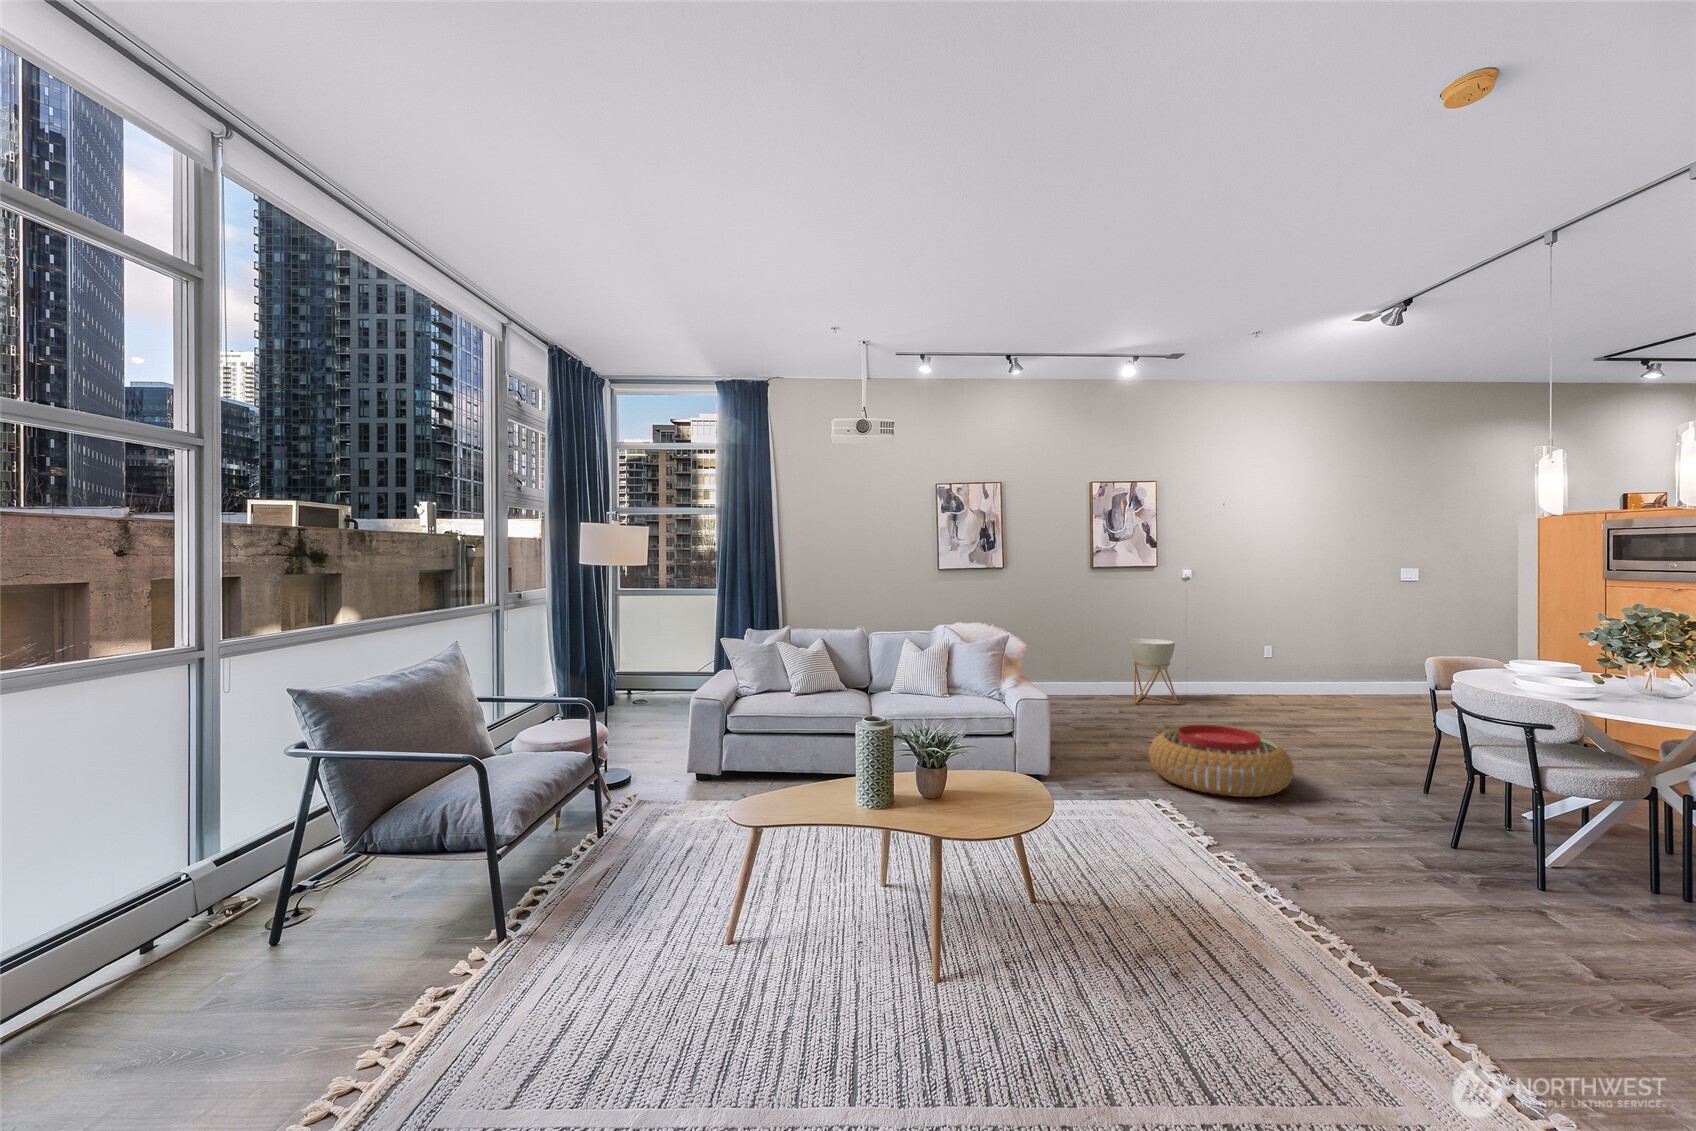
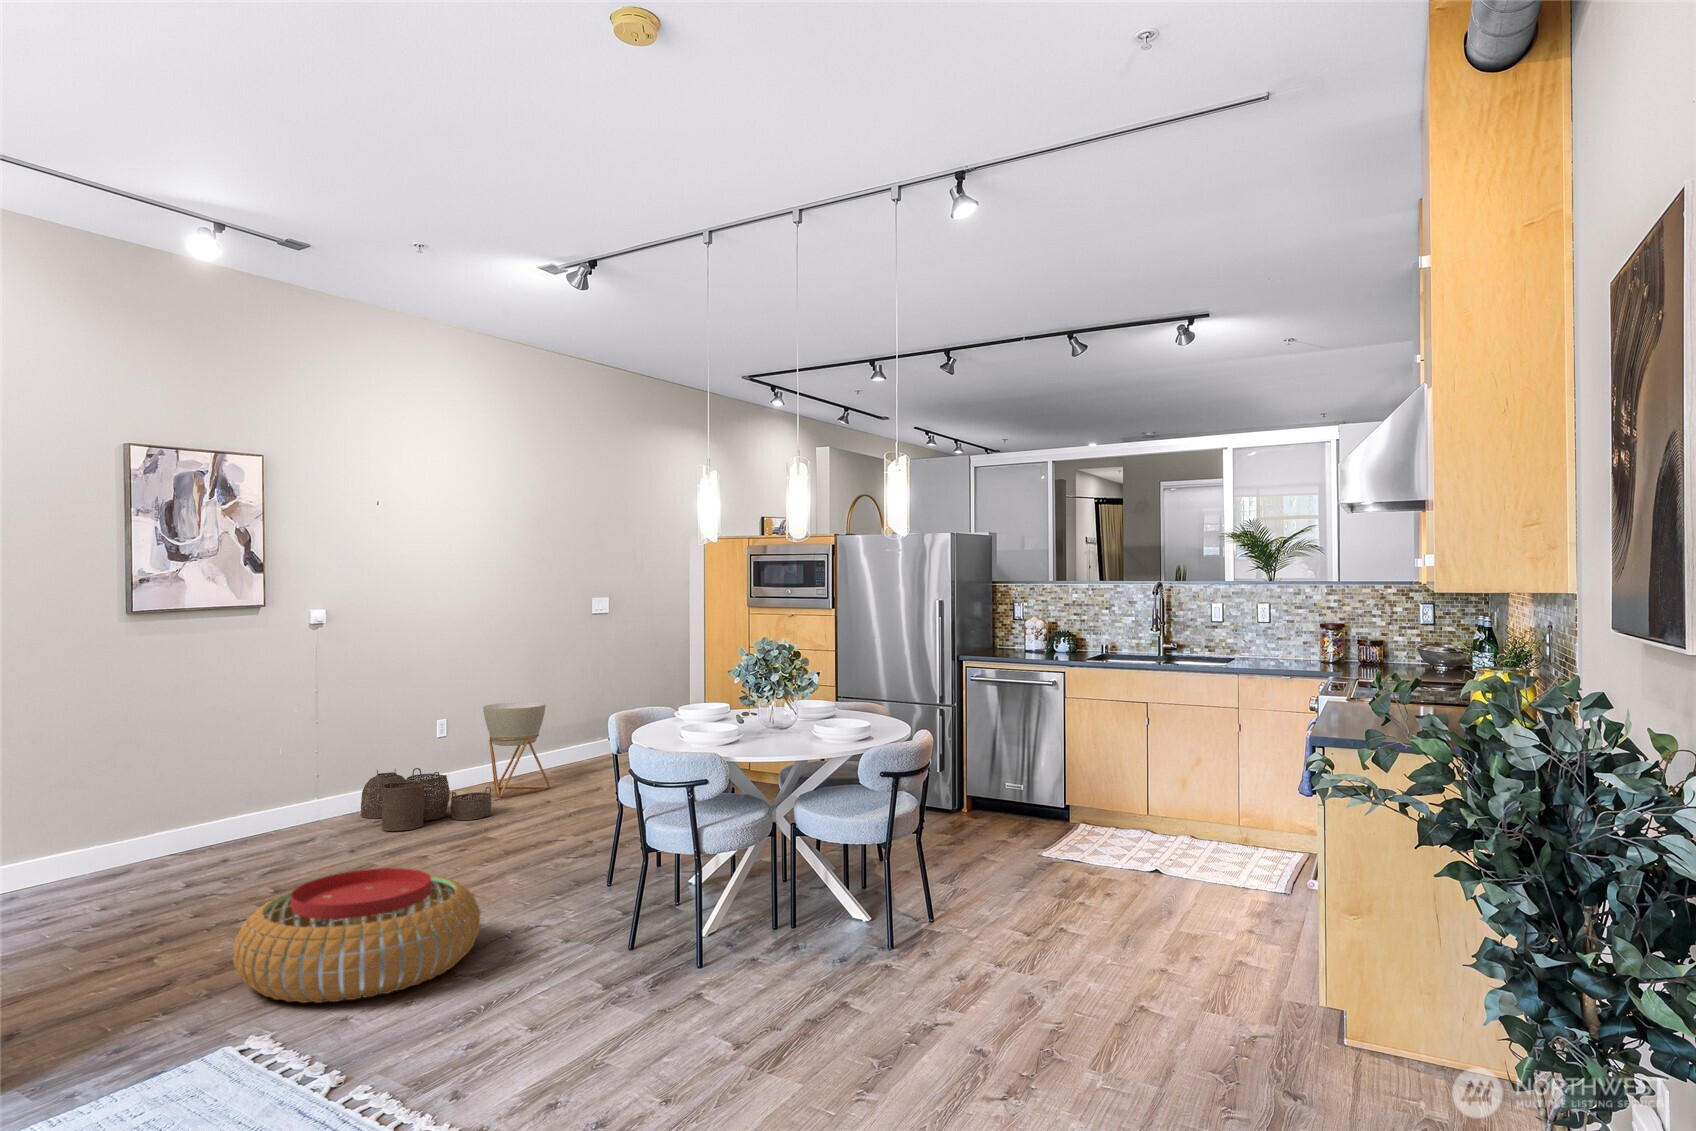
planter: present [1130,639,1178,704] -> present [483,702,550,798]
woven basket: none [1215,672,1306,715] -> present [361,768,492,831]

